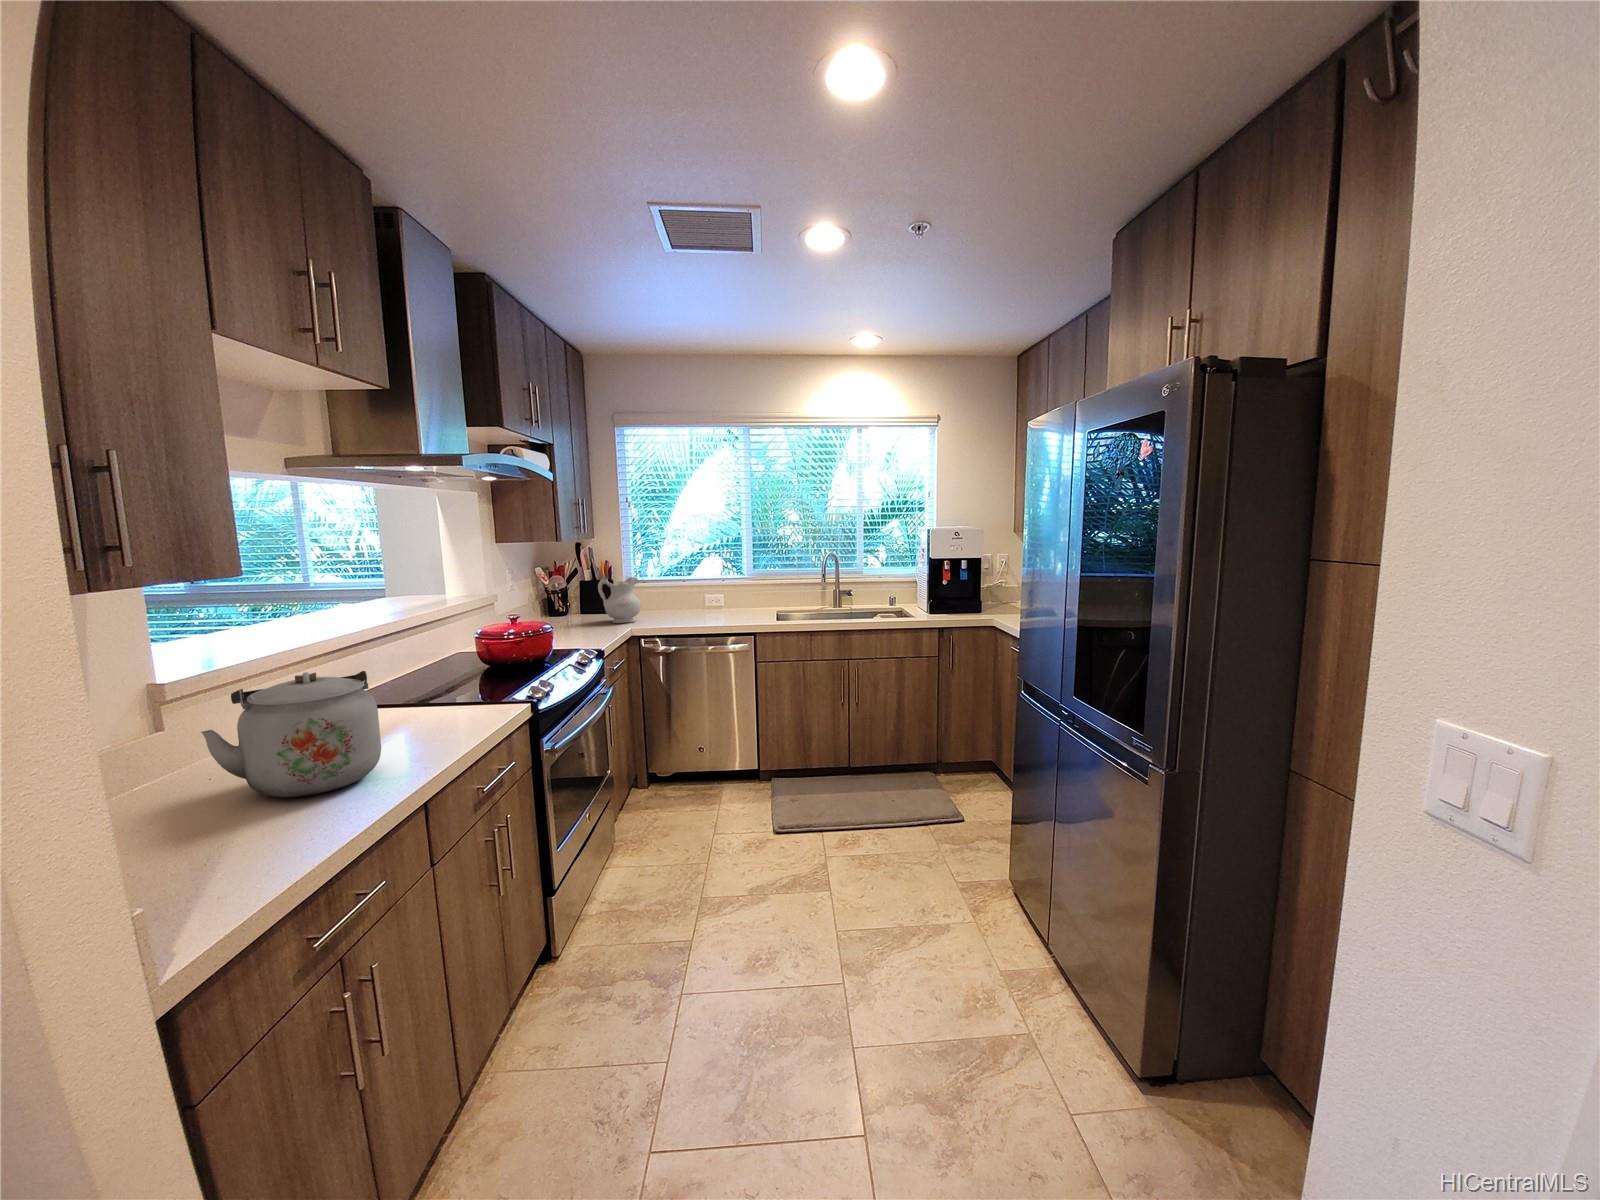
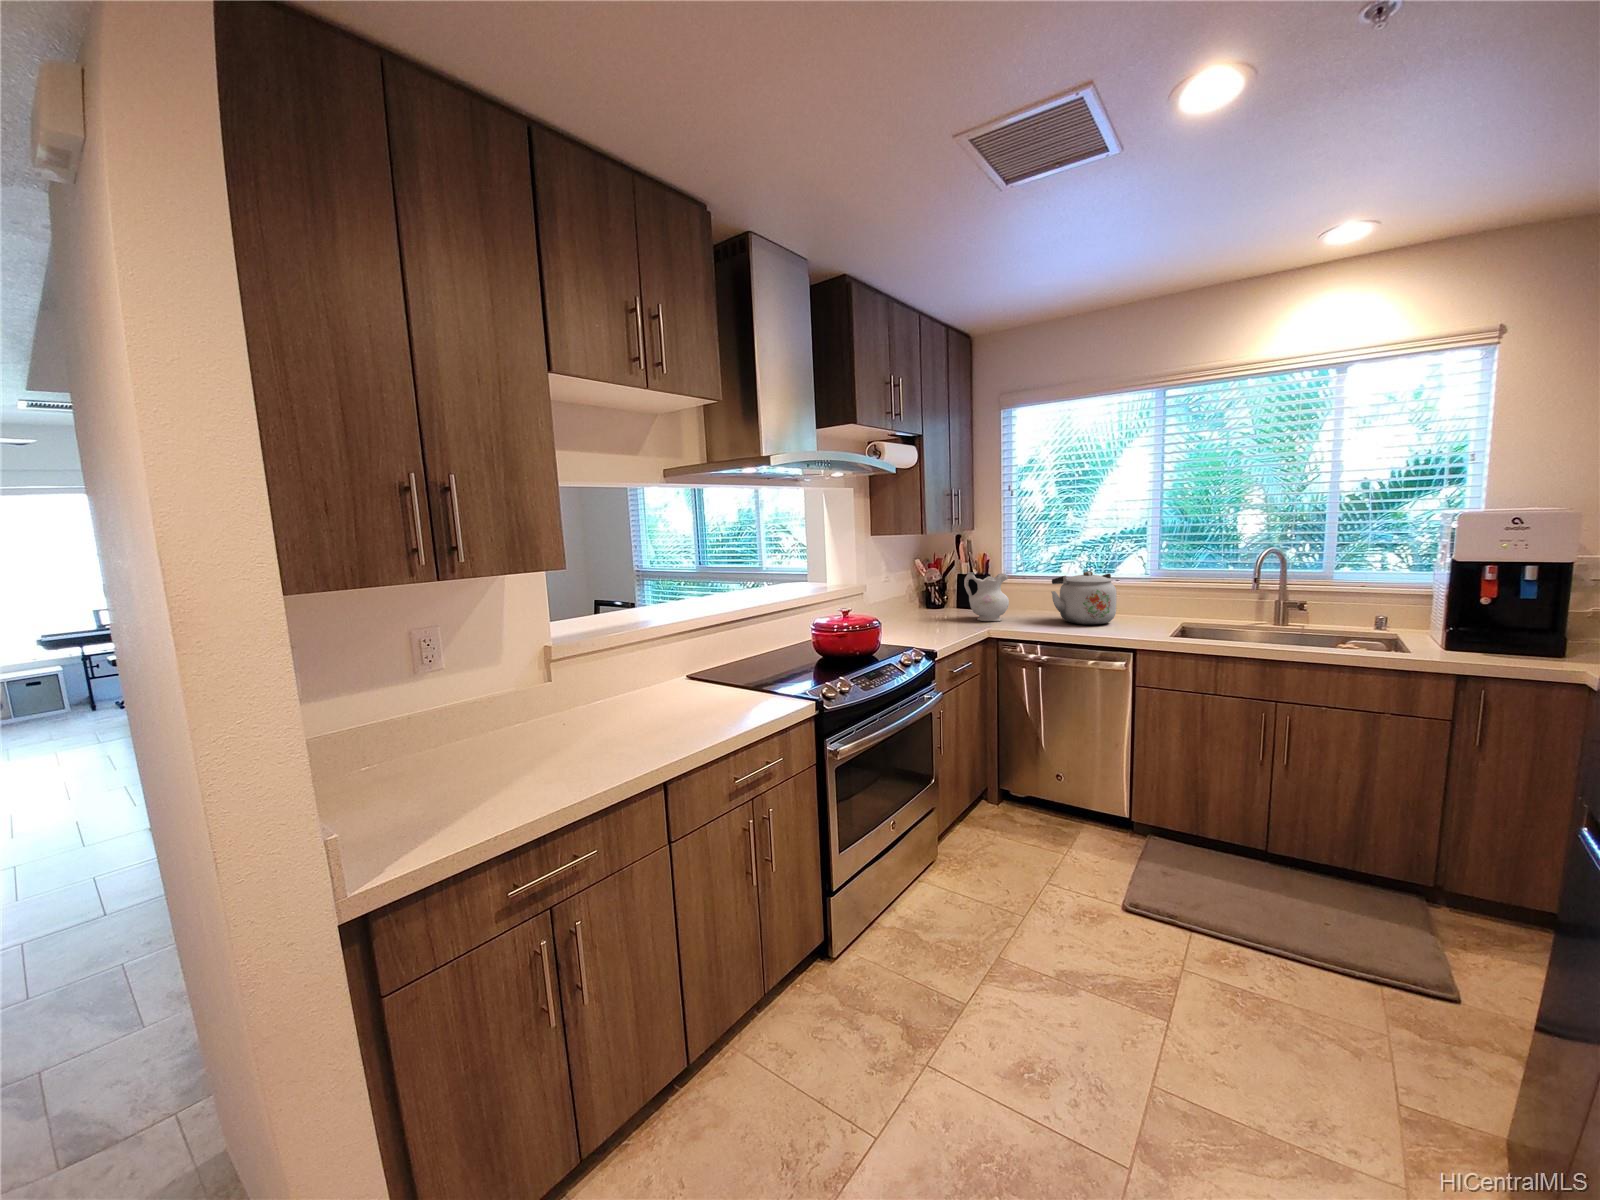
kettle: present [201,671,381,797] -> present [1051,571,1117,624]

